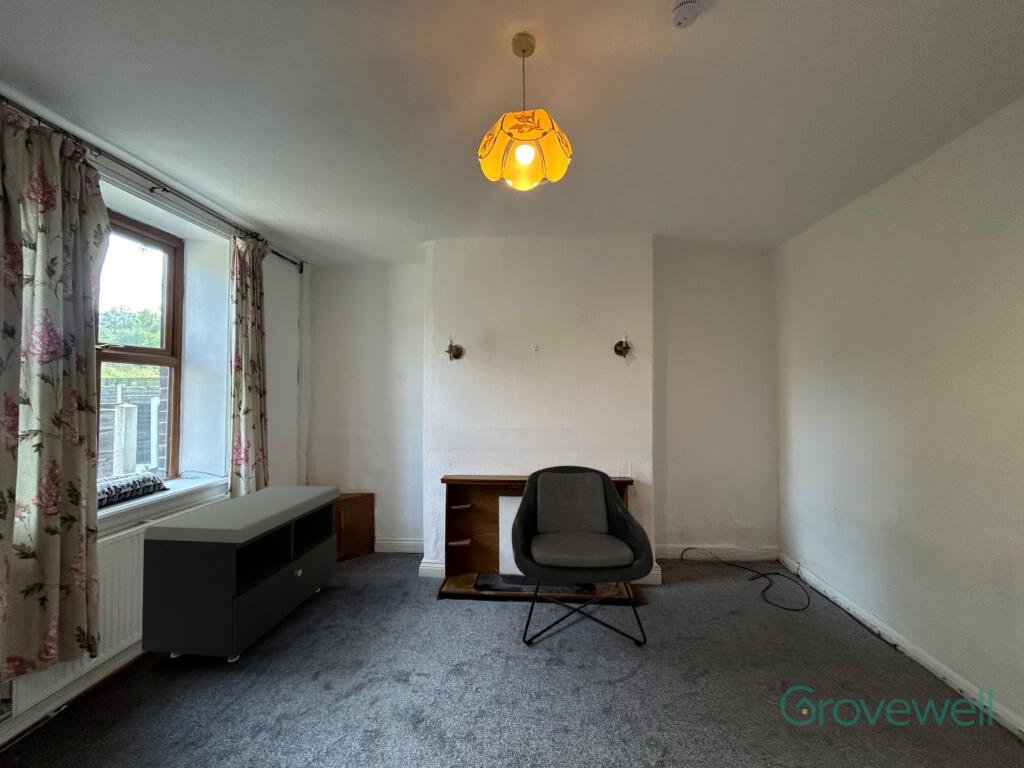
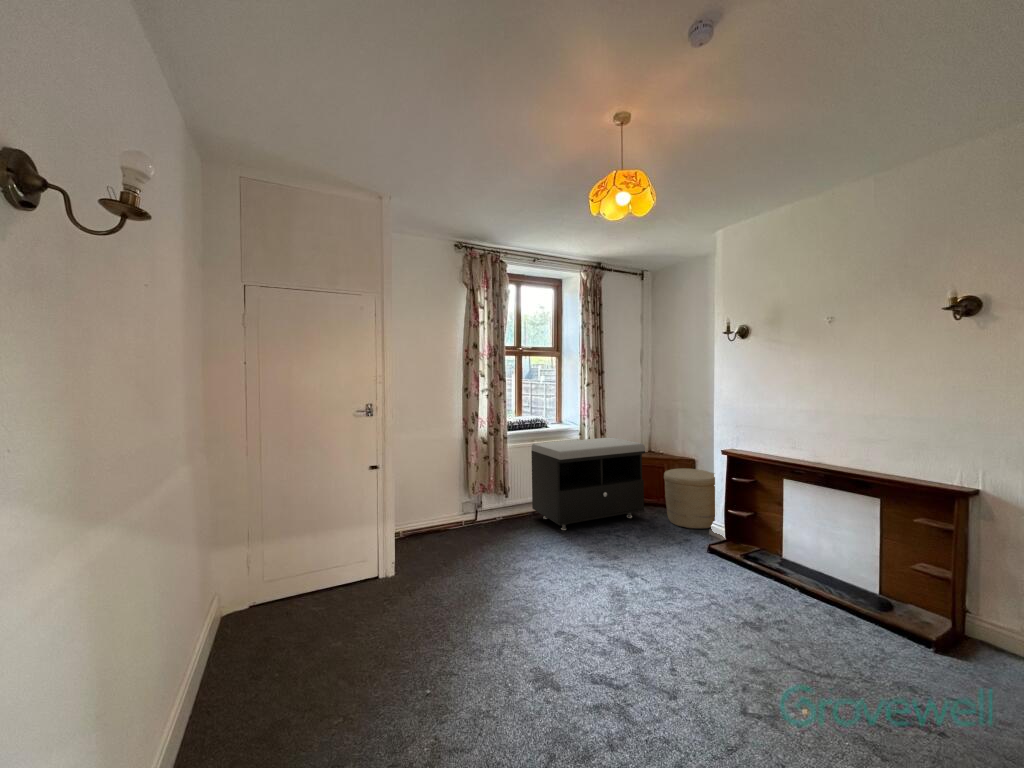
lounge chair: present [511,466,654,647] -> none [729,451,942,675]
woven basket: none [358,504,418,578] -> present [664,469,715,528]

